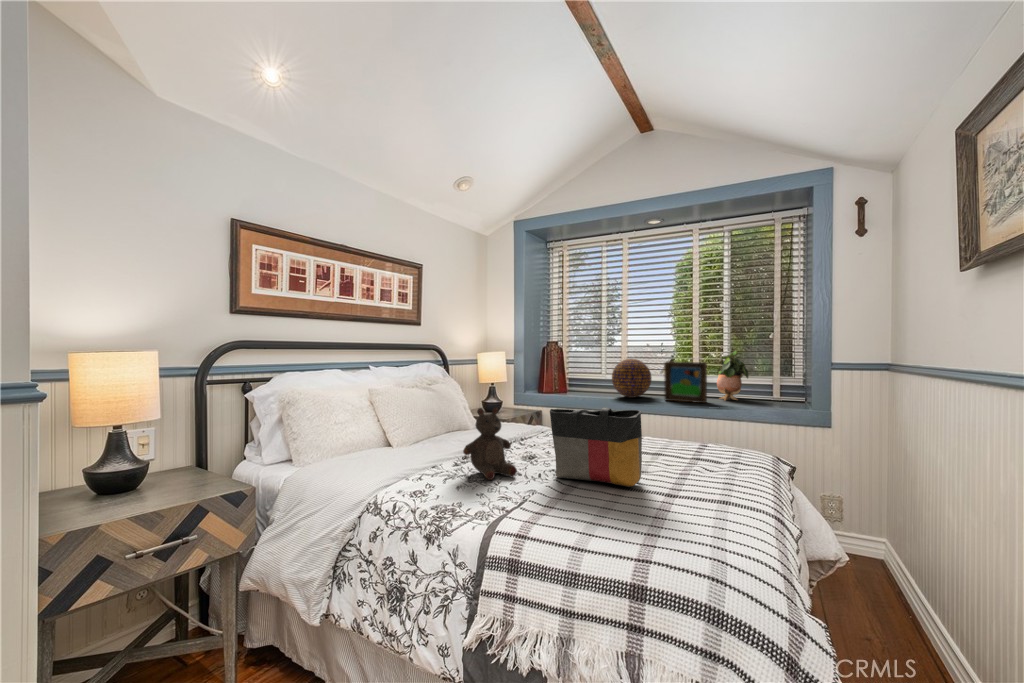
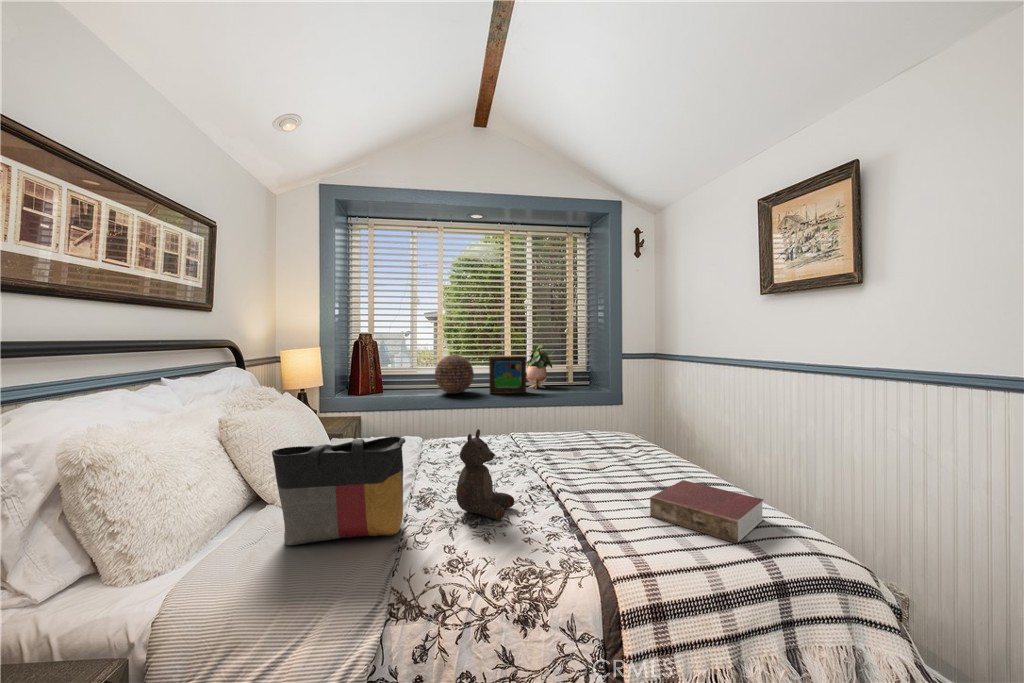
tote bag: present [550,408,642,487] -> present [272,436,406,545]
book: none [608,487,721,542] -> present [650,480,763,543]

